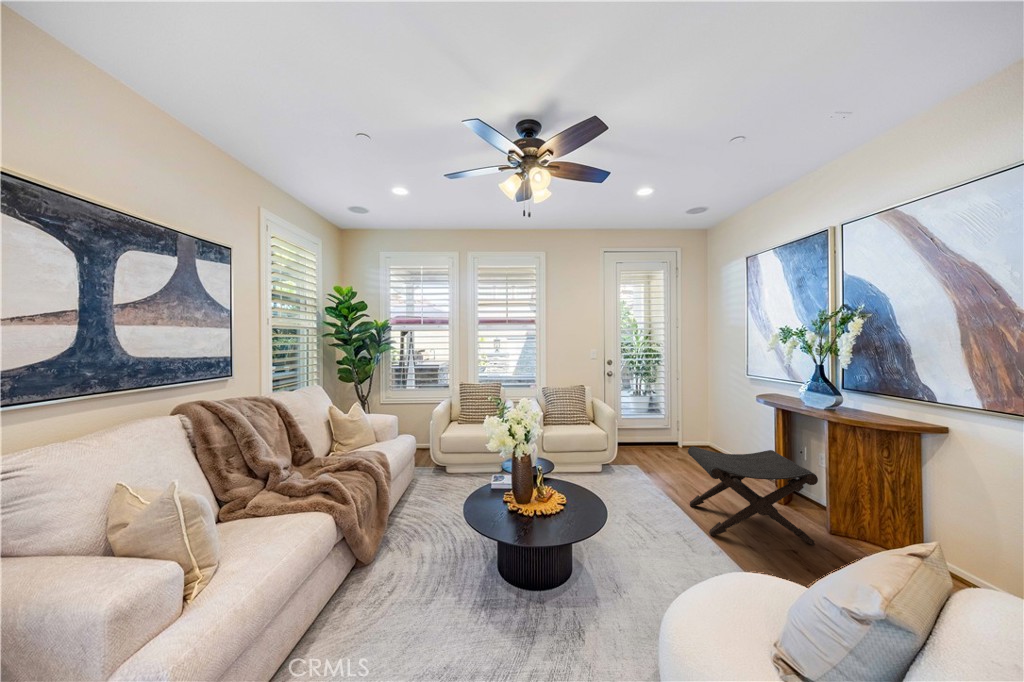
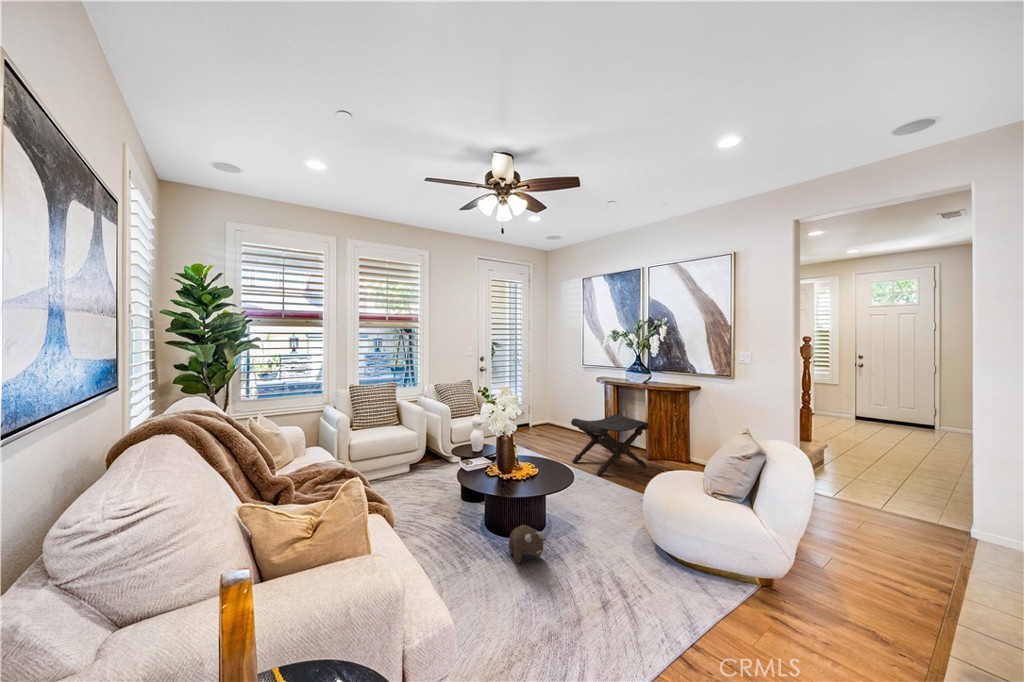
plush toy: none [469,576,512,629] -> present [509,525,545,563]

